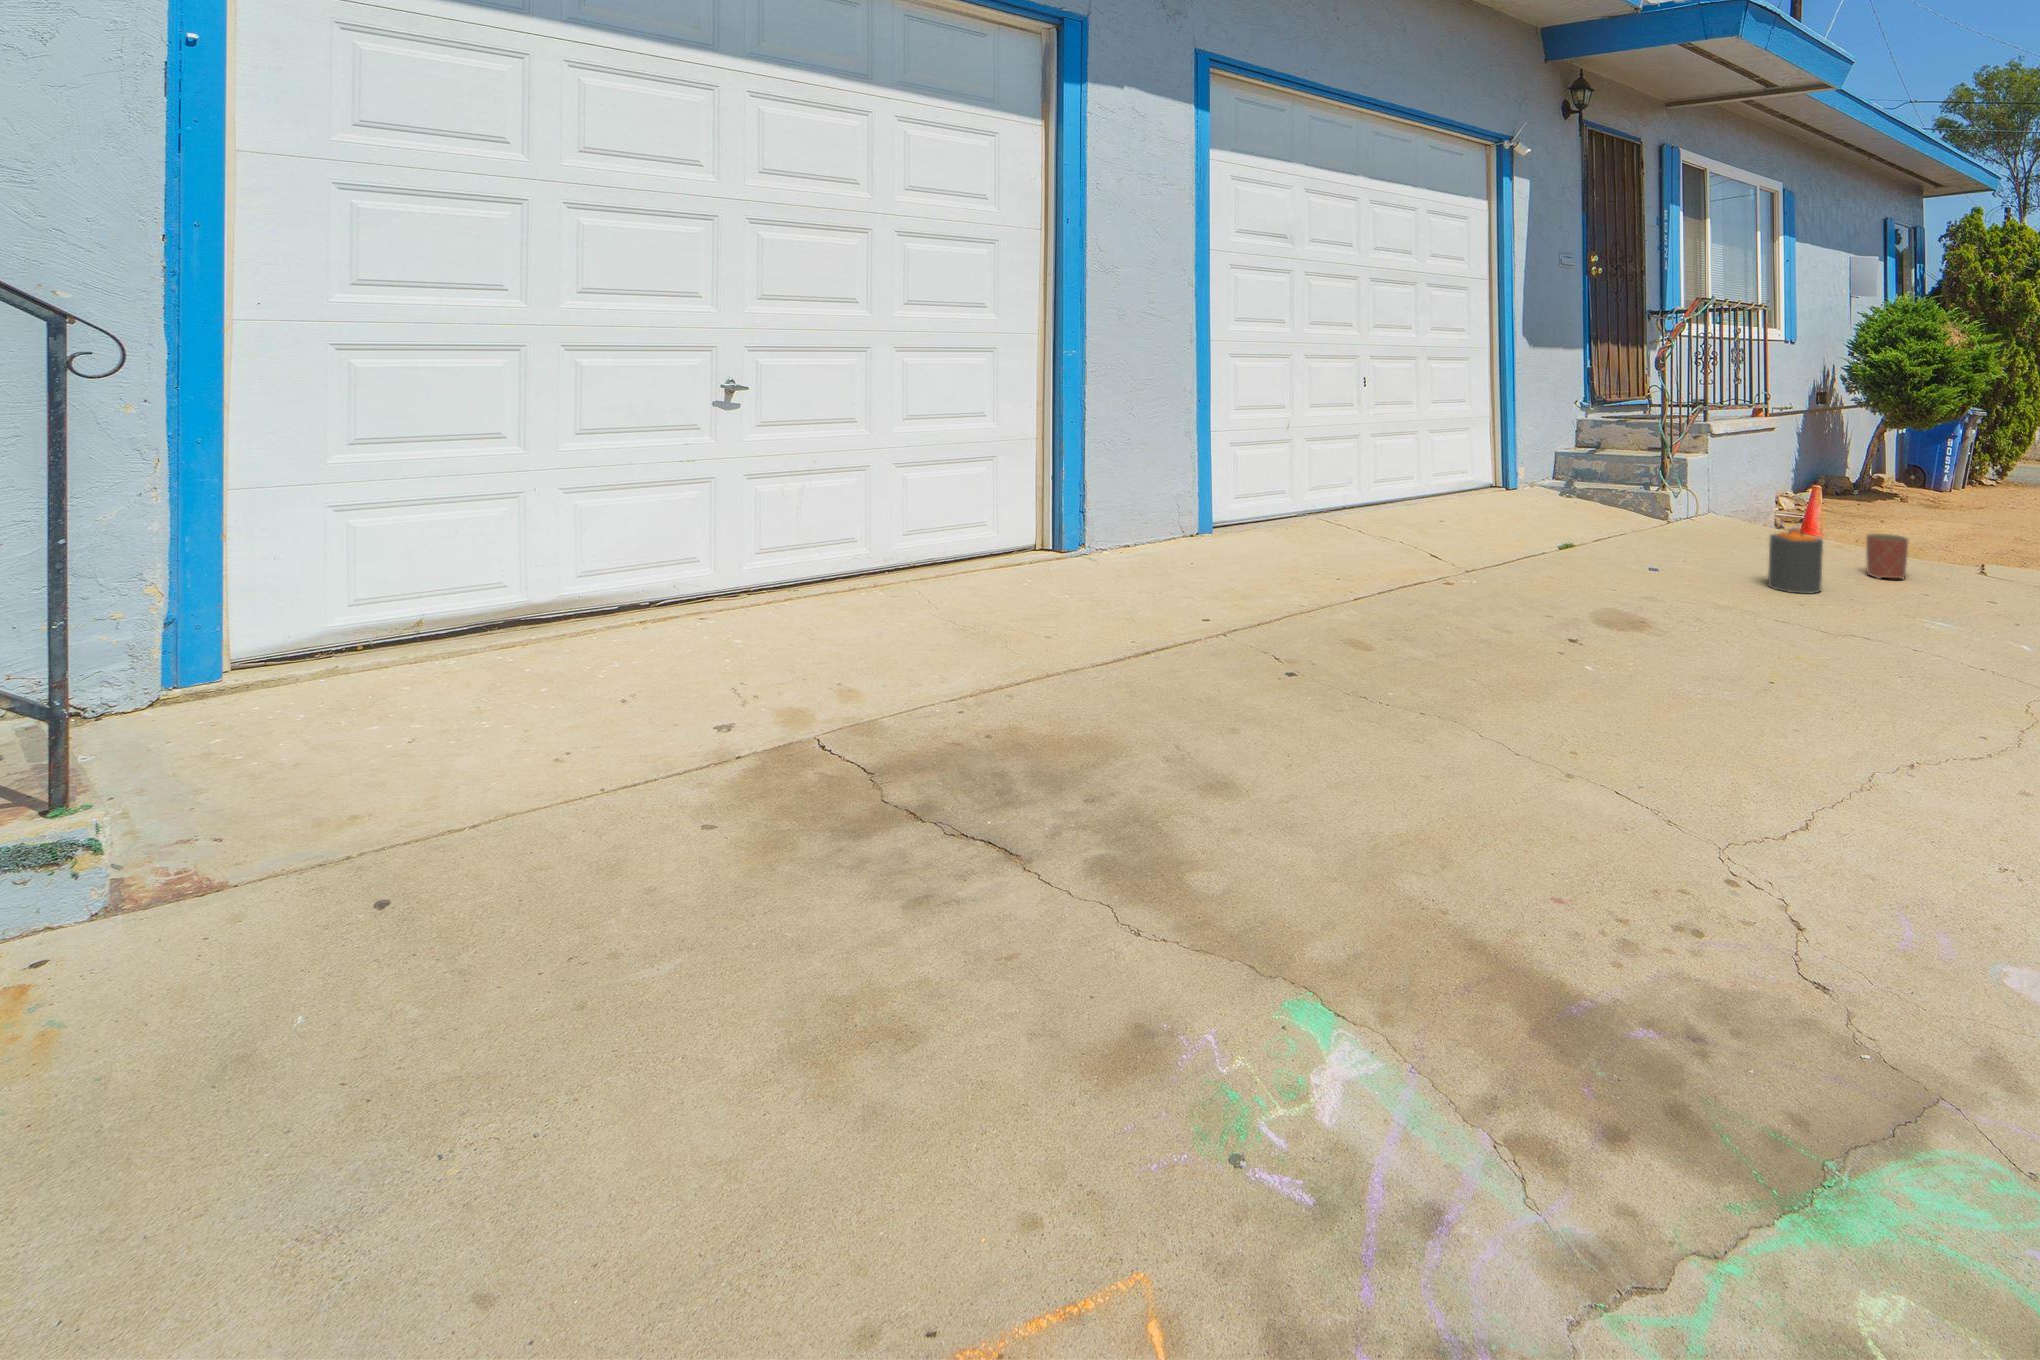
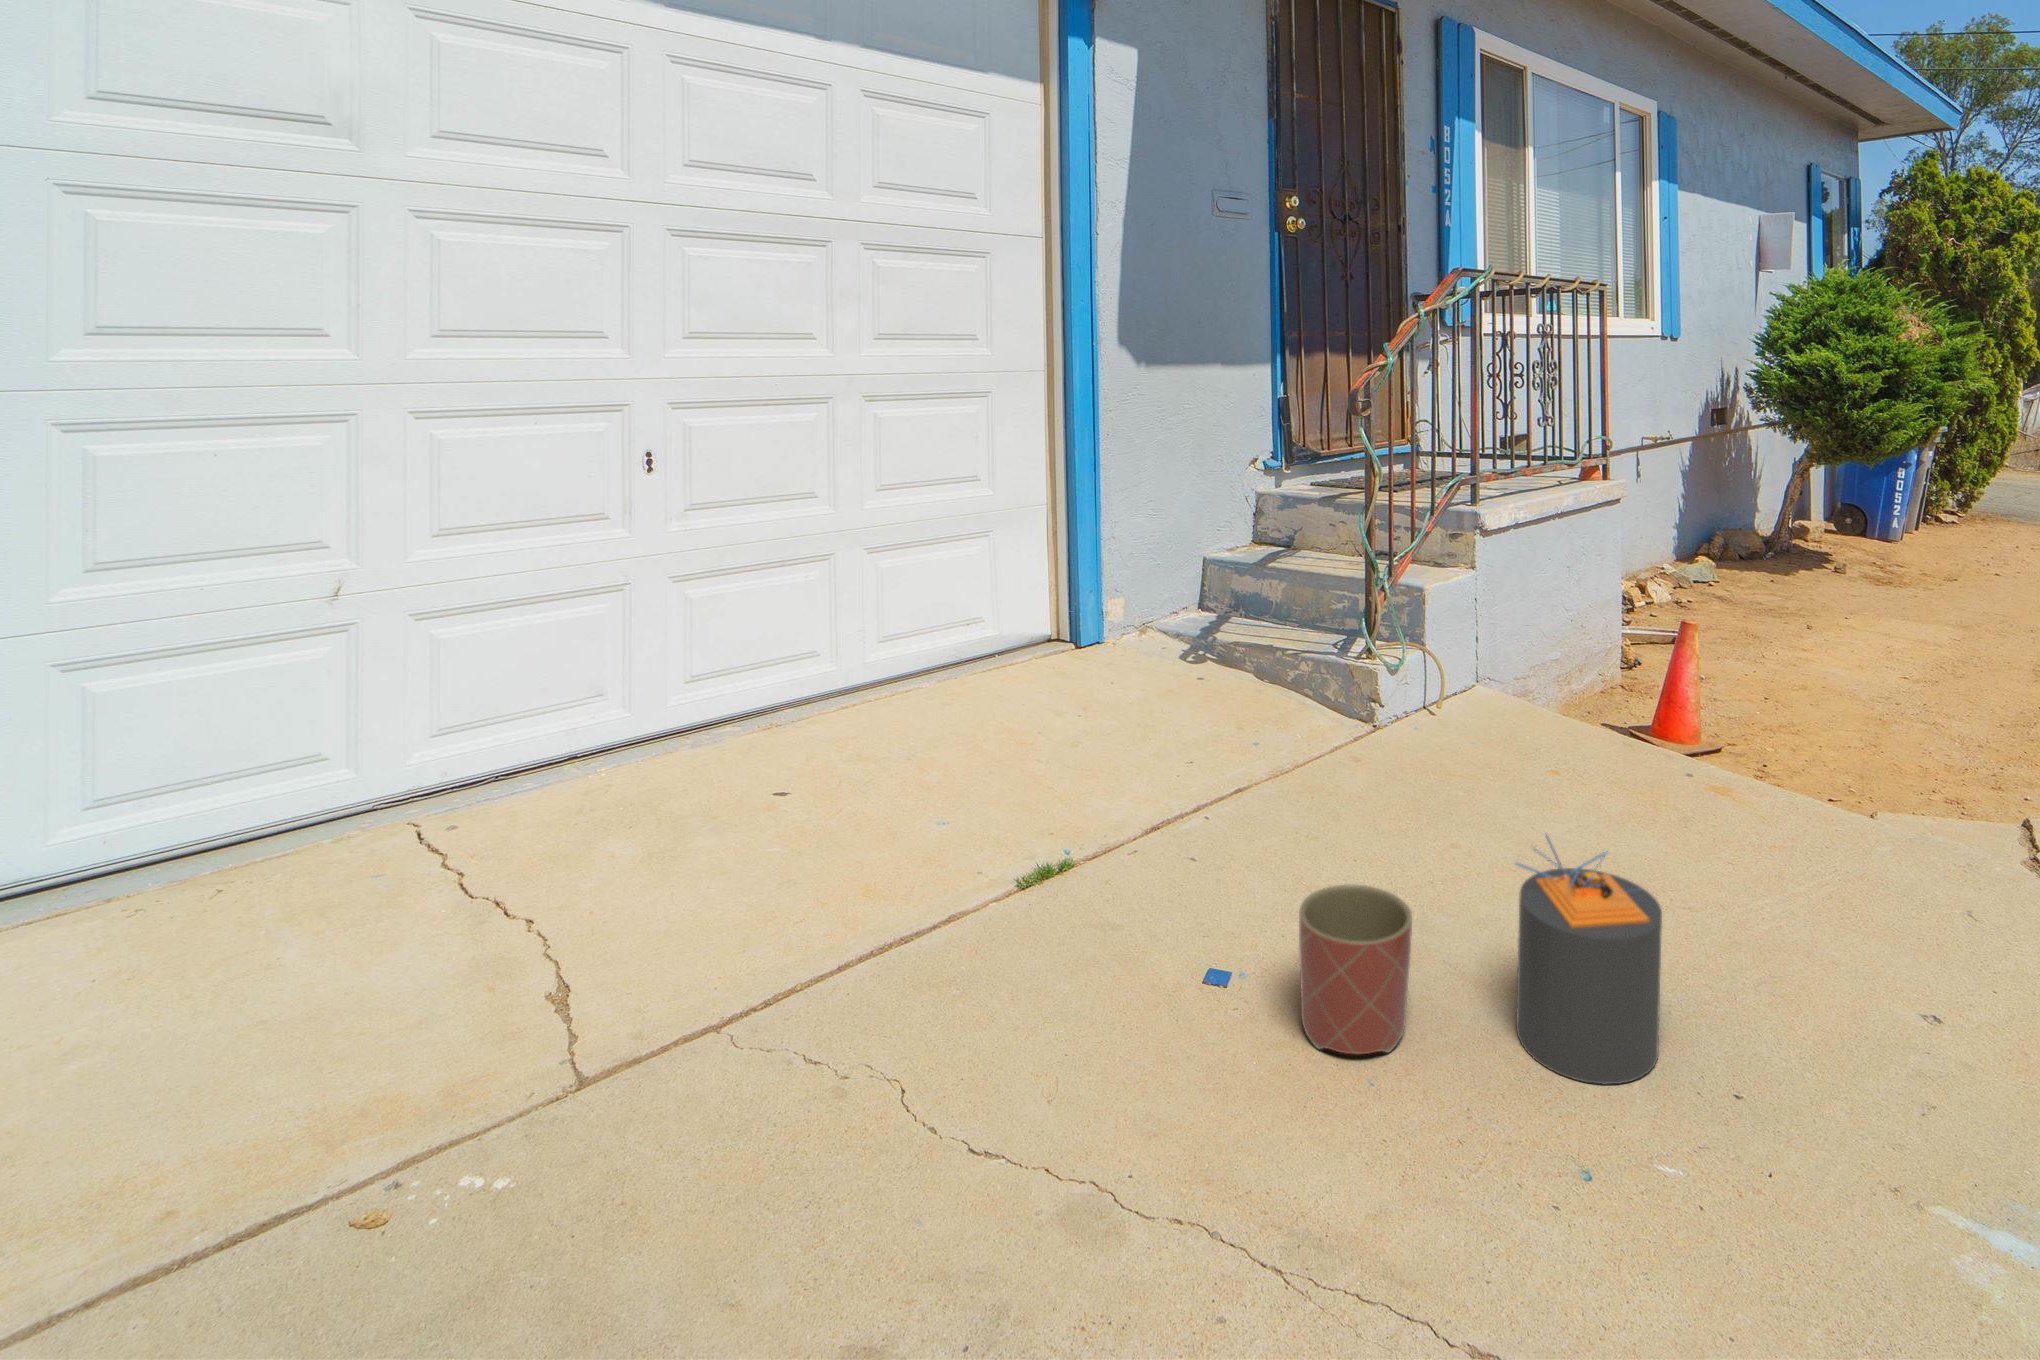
planter: present [1866,534,1908,579] -> present [1299,885,1412,1054]

